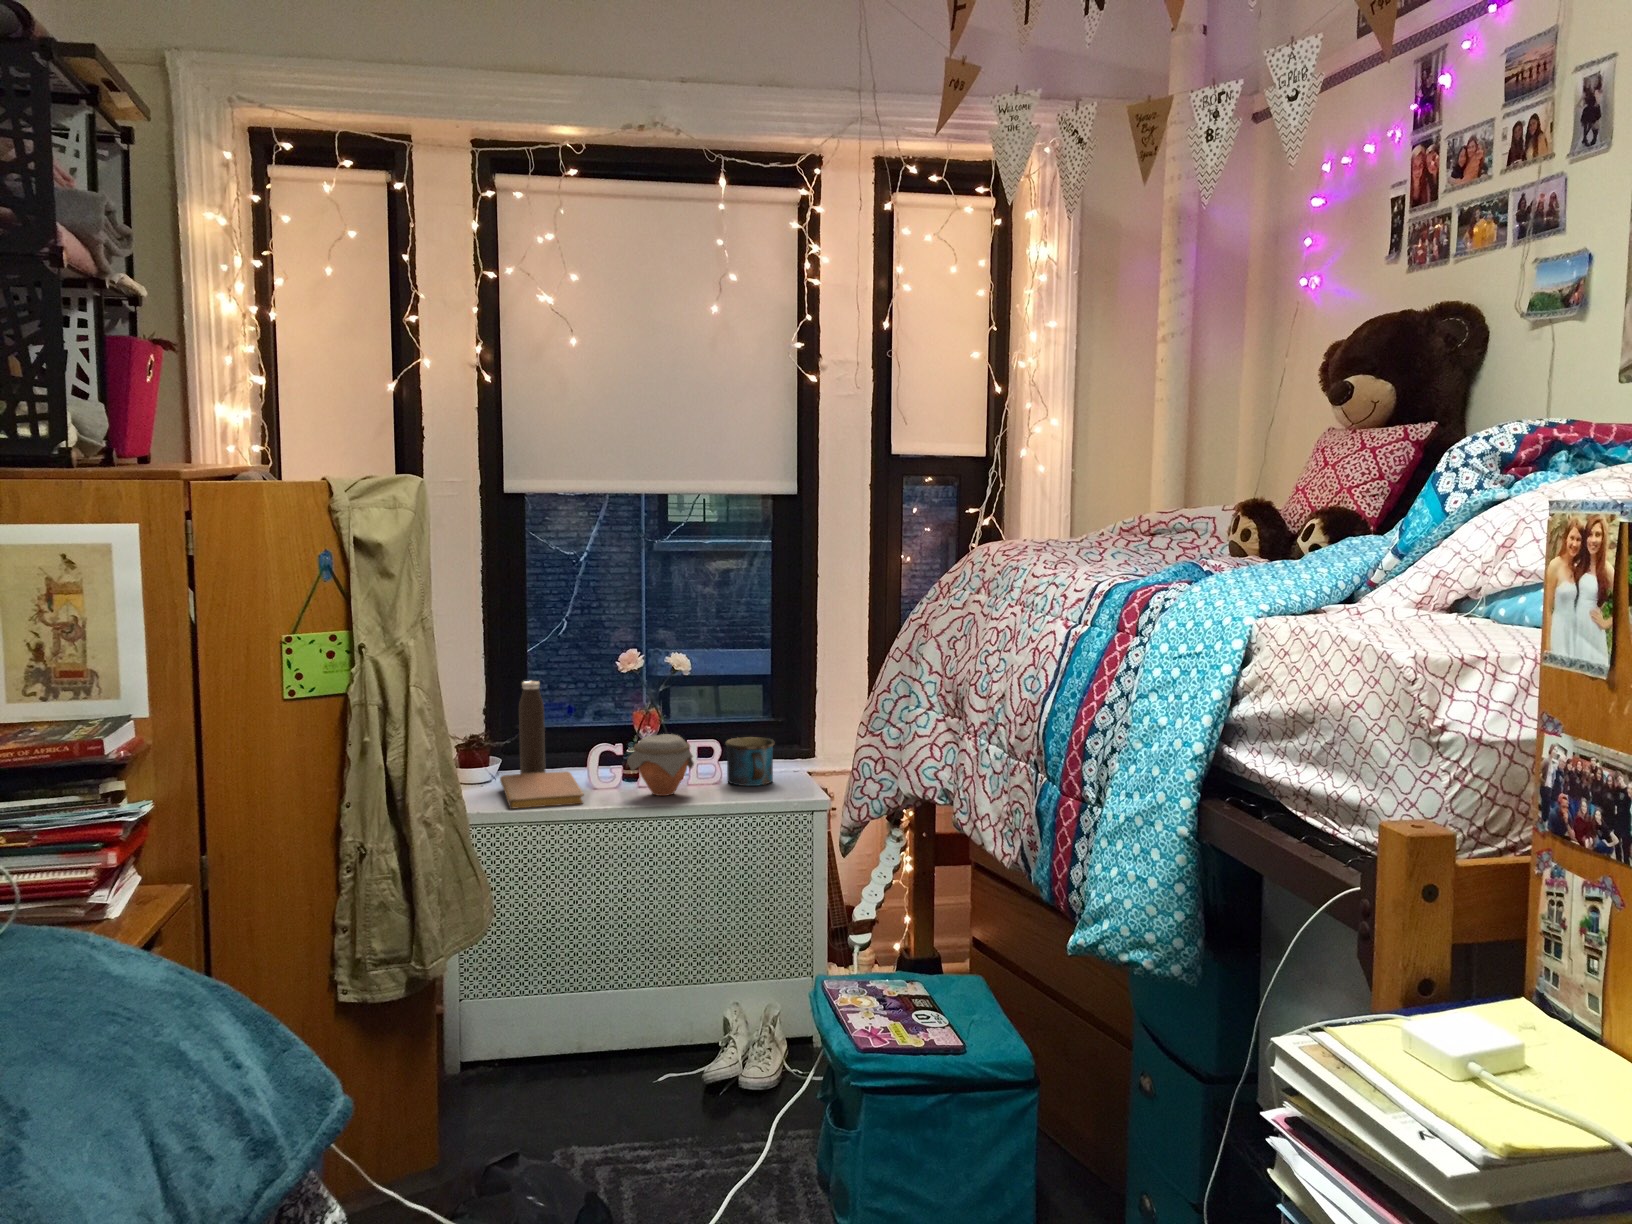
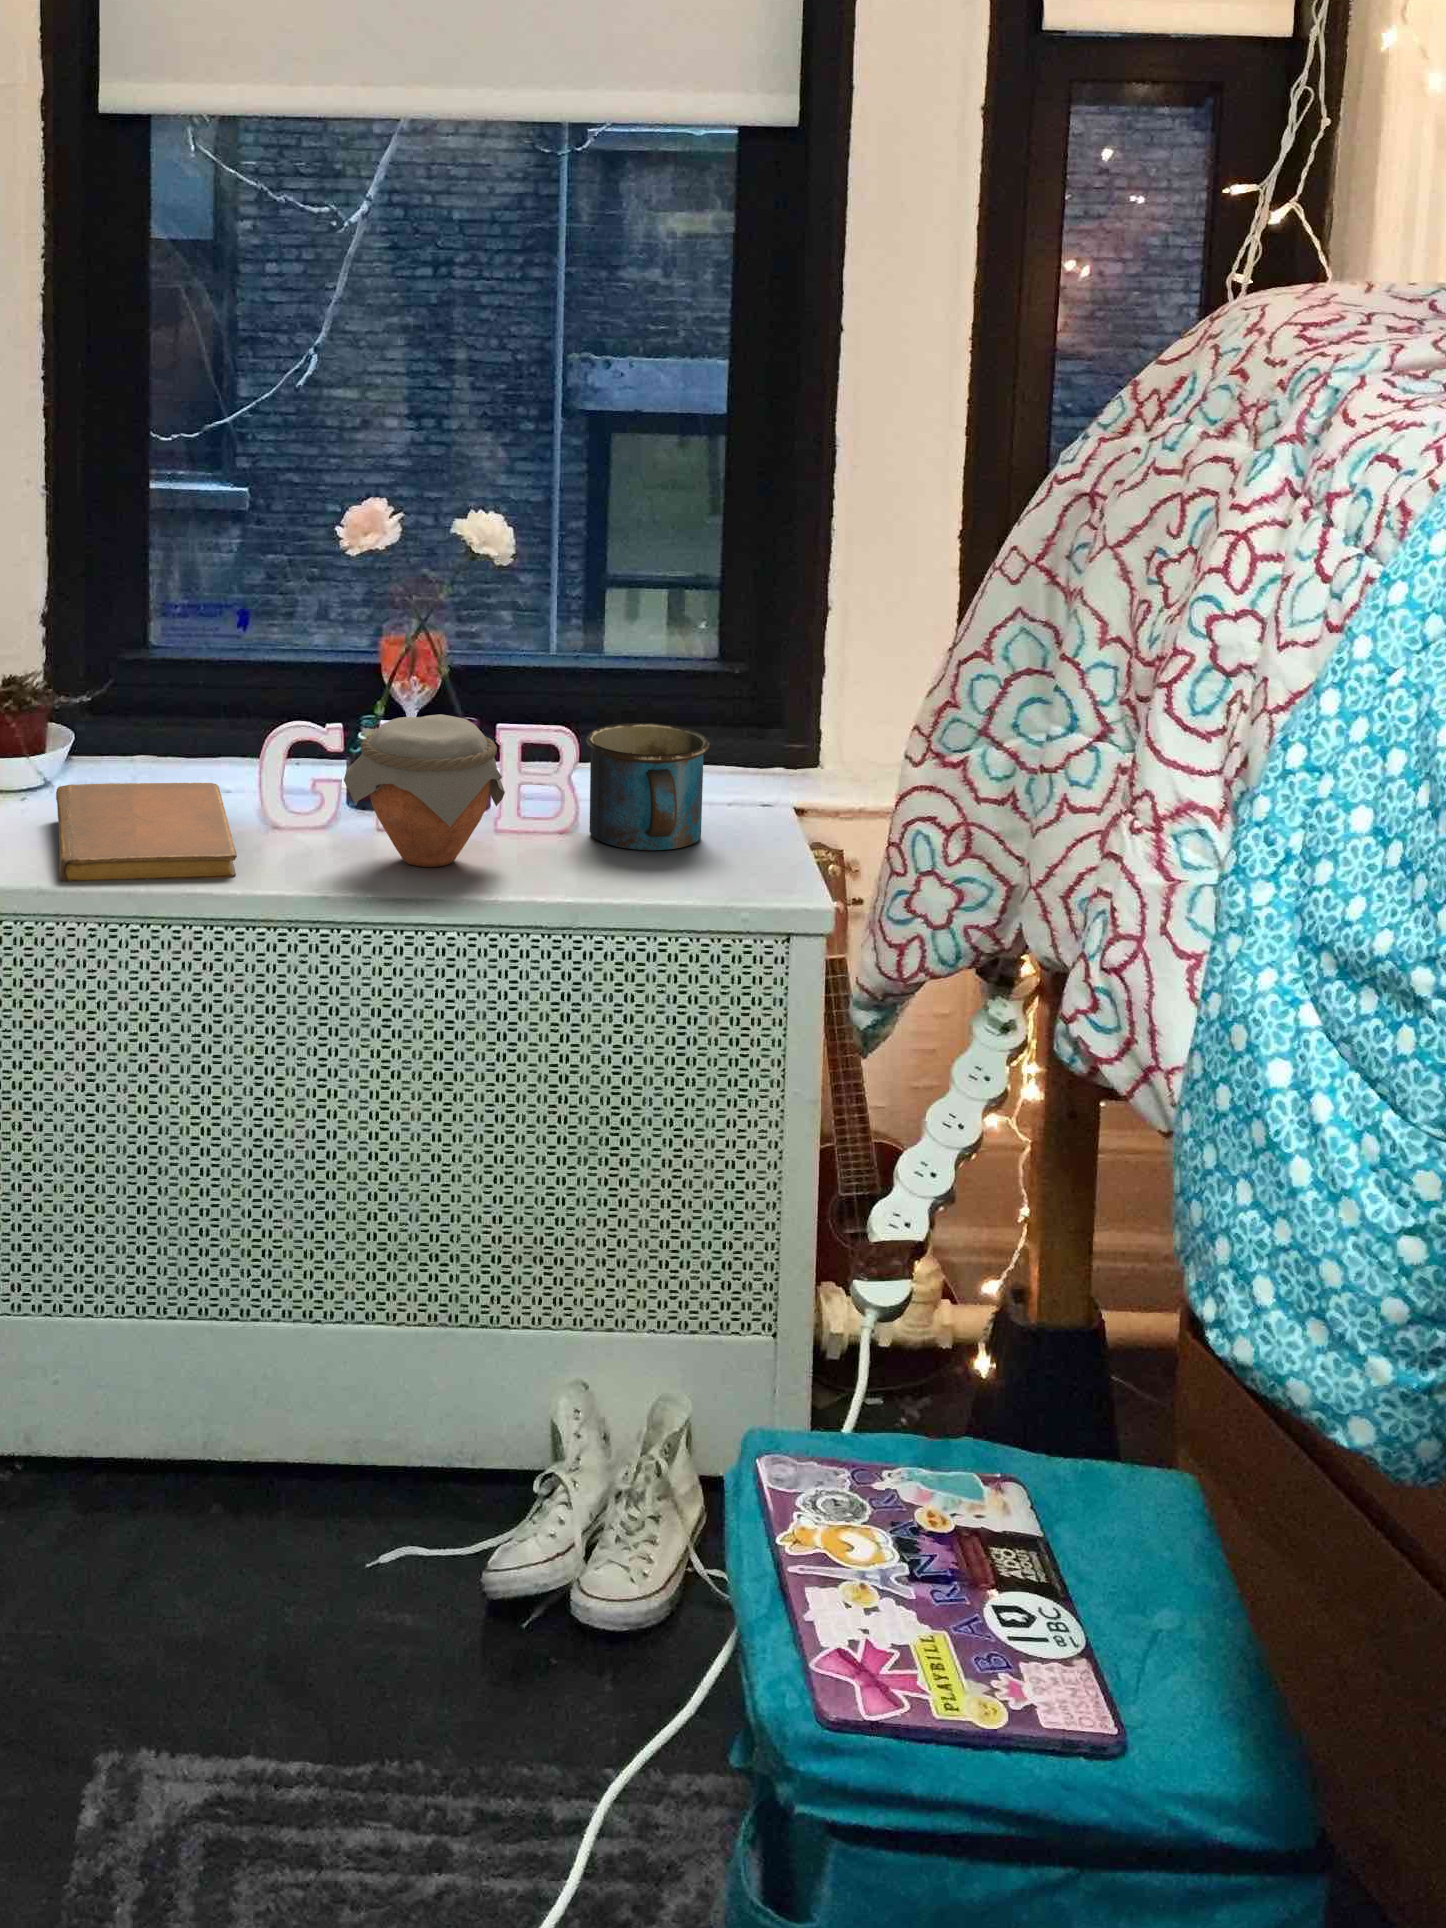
water bottle: present [519,681,546,774] -> none [108,561,167,801]

